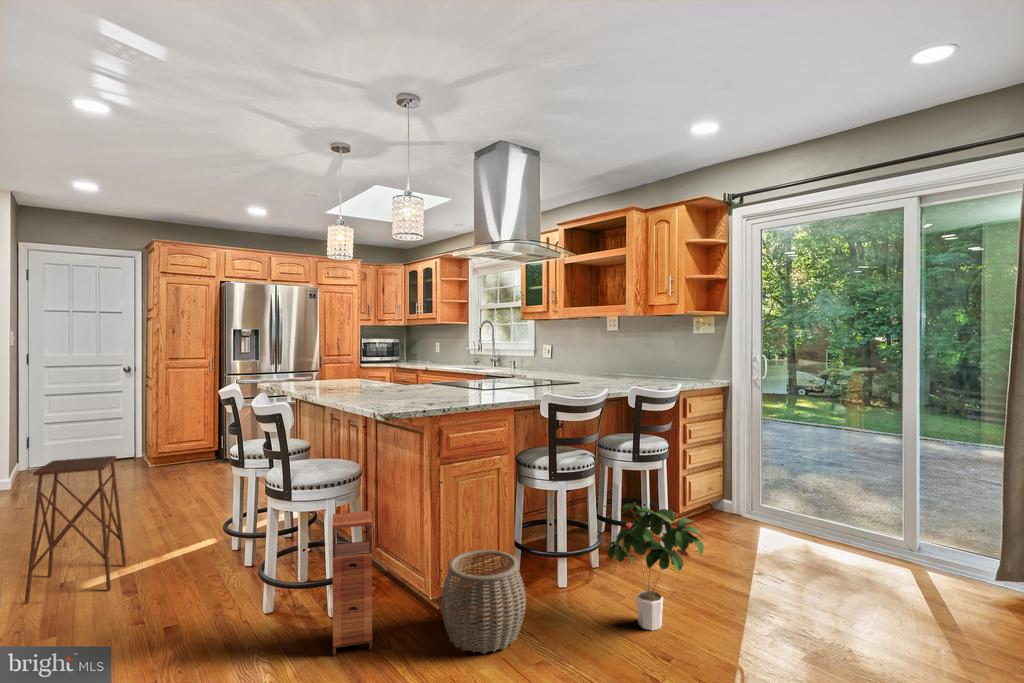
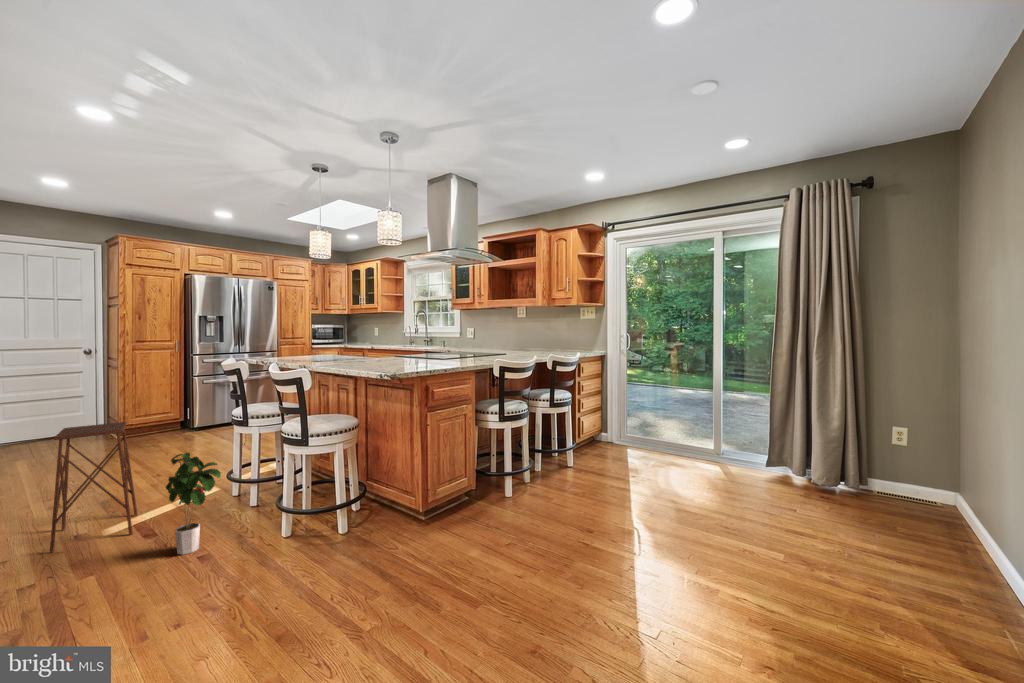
potted plant: present [605,503,704,630] -> present [166,453,221,555]
storage cabinet: present [332,511,372,656] -> none [348,449,384,557]
woven basket: present [441,550,526,653] -> none [432,472,494,543]

